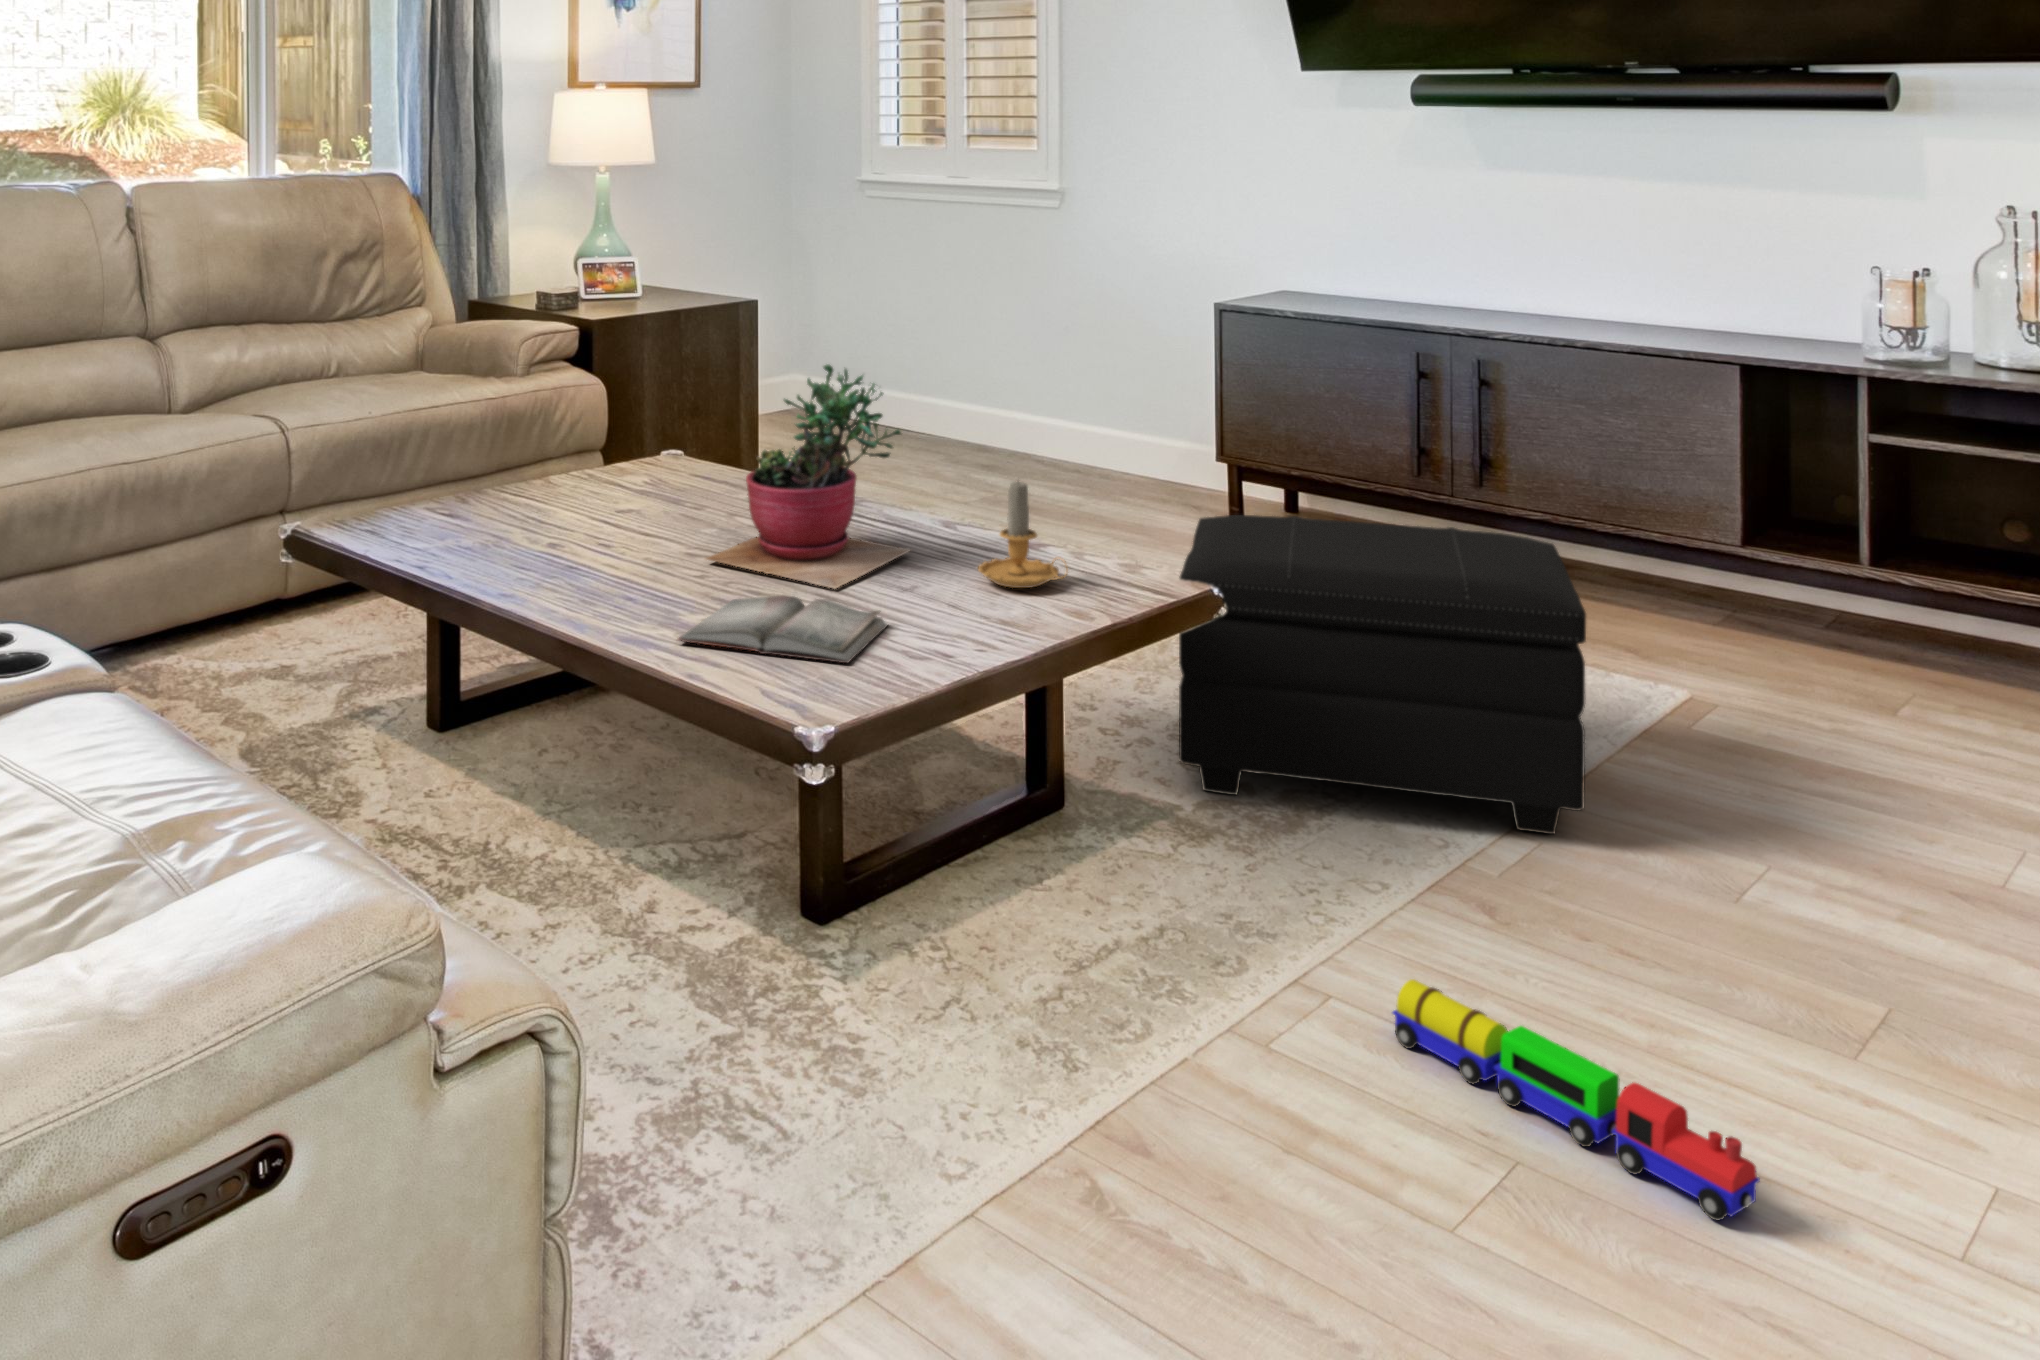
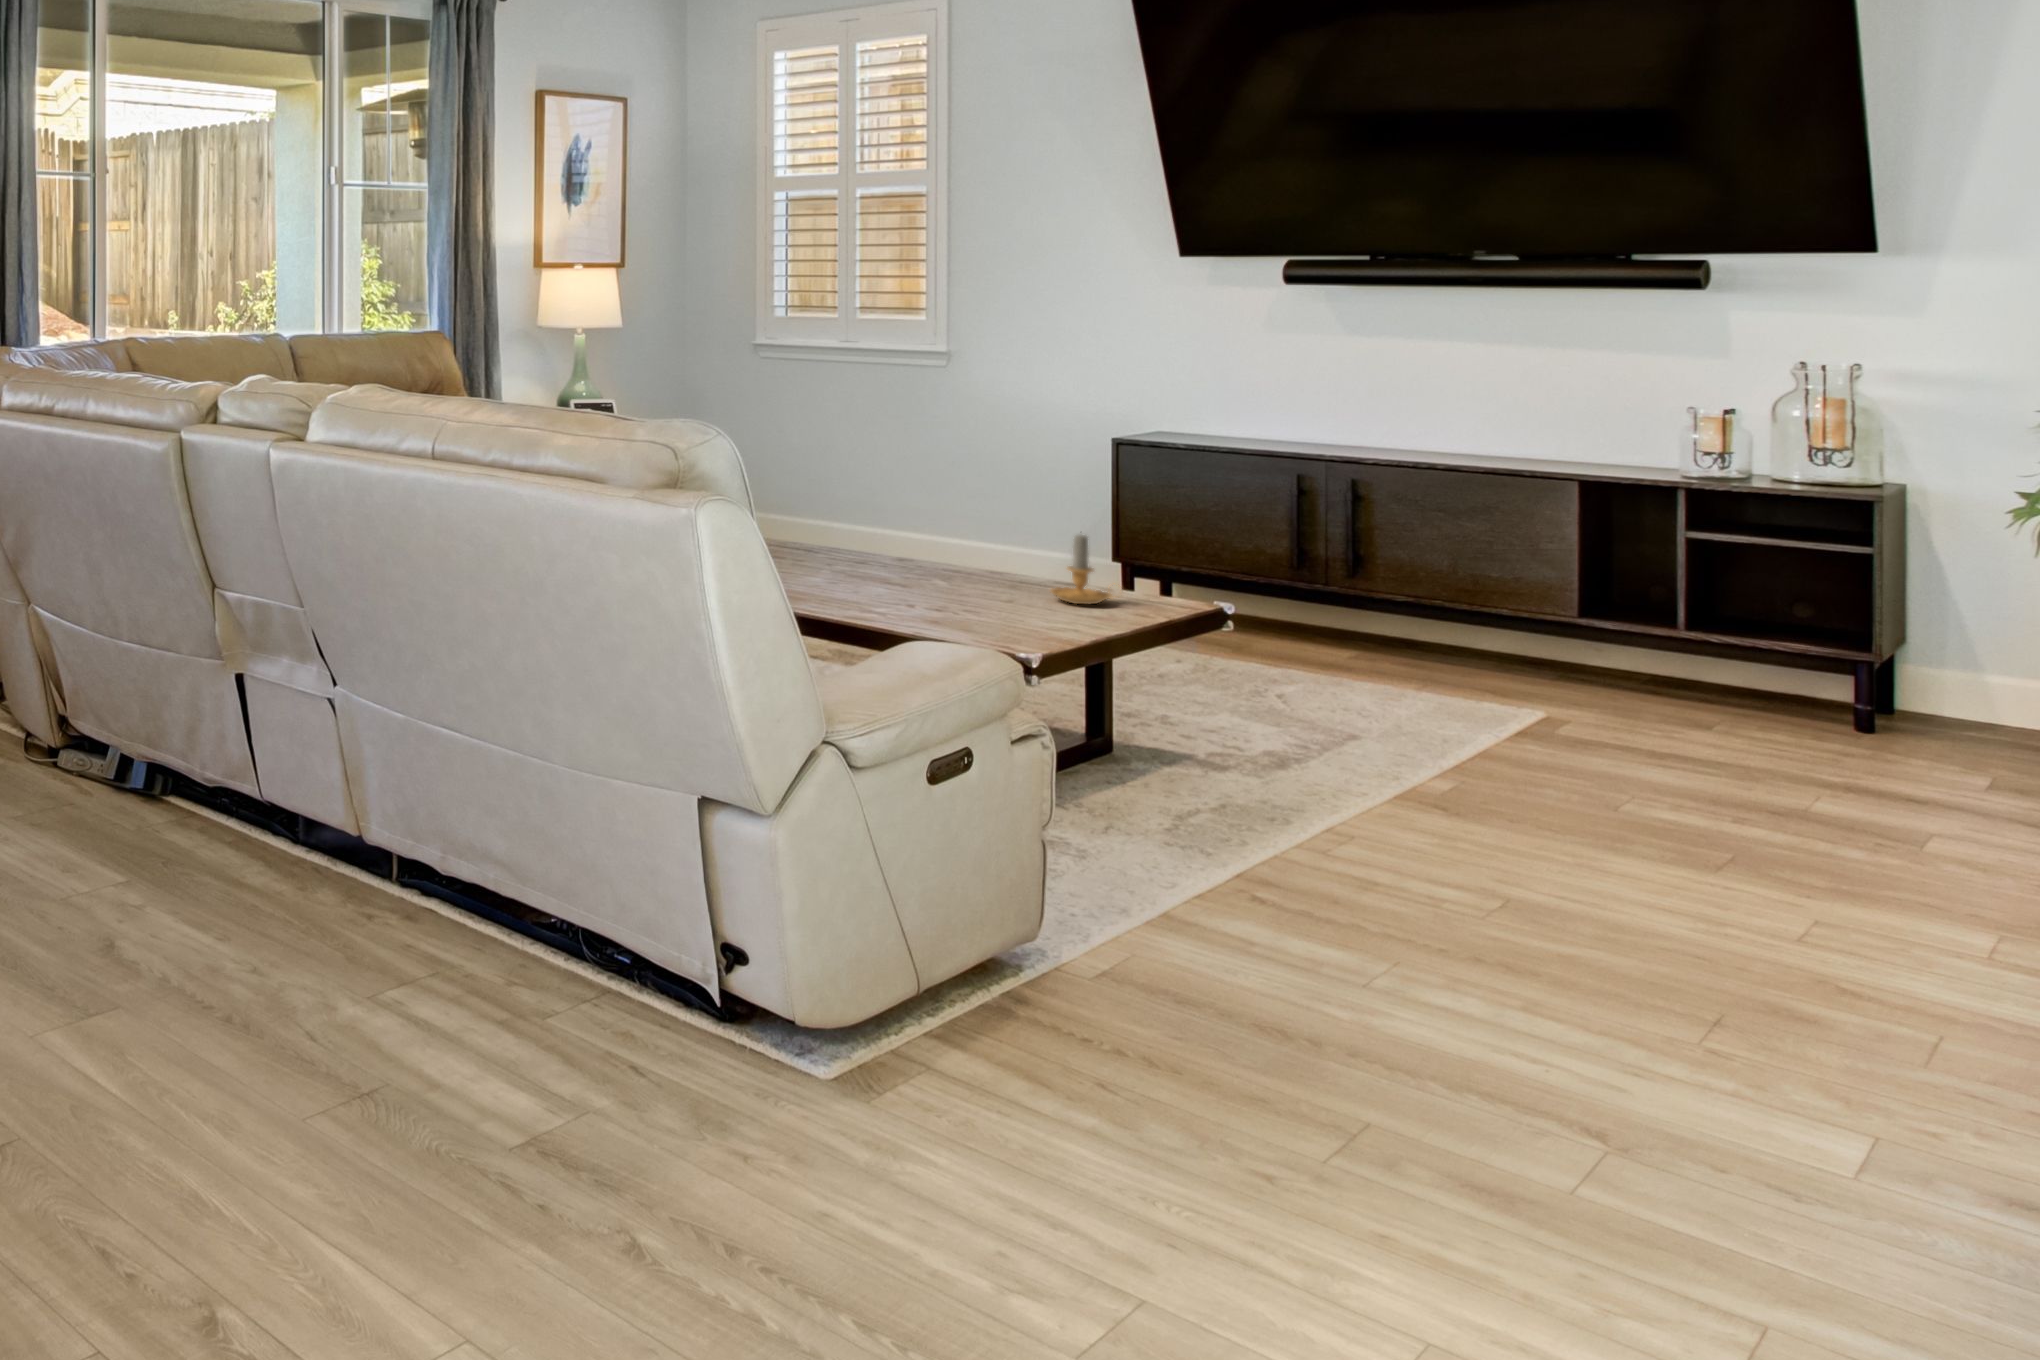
succulent plant: present [707,364,910,589] -> none [843,454,988,602]
footstool: present [1179,515,1586,834] -> none [1168,574,1499,781]
hardback book: present [678,595,887,663] -> none [879,601,1012,635]
toy train: present [1393,979,1760,1221] -> none [1403,829,1676,938]

